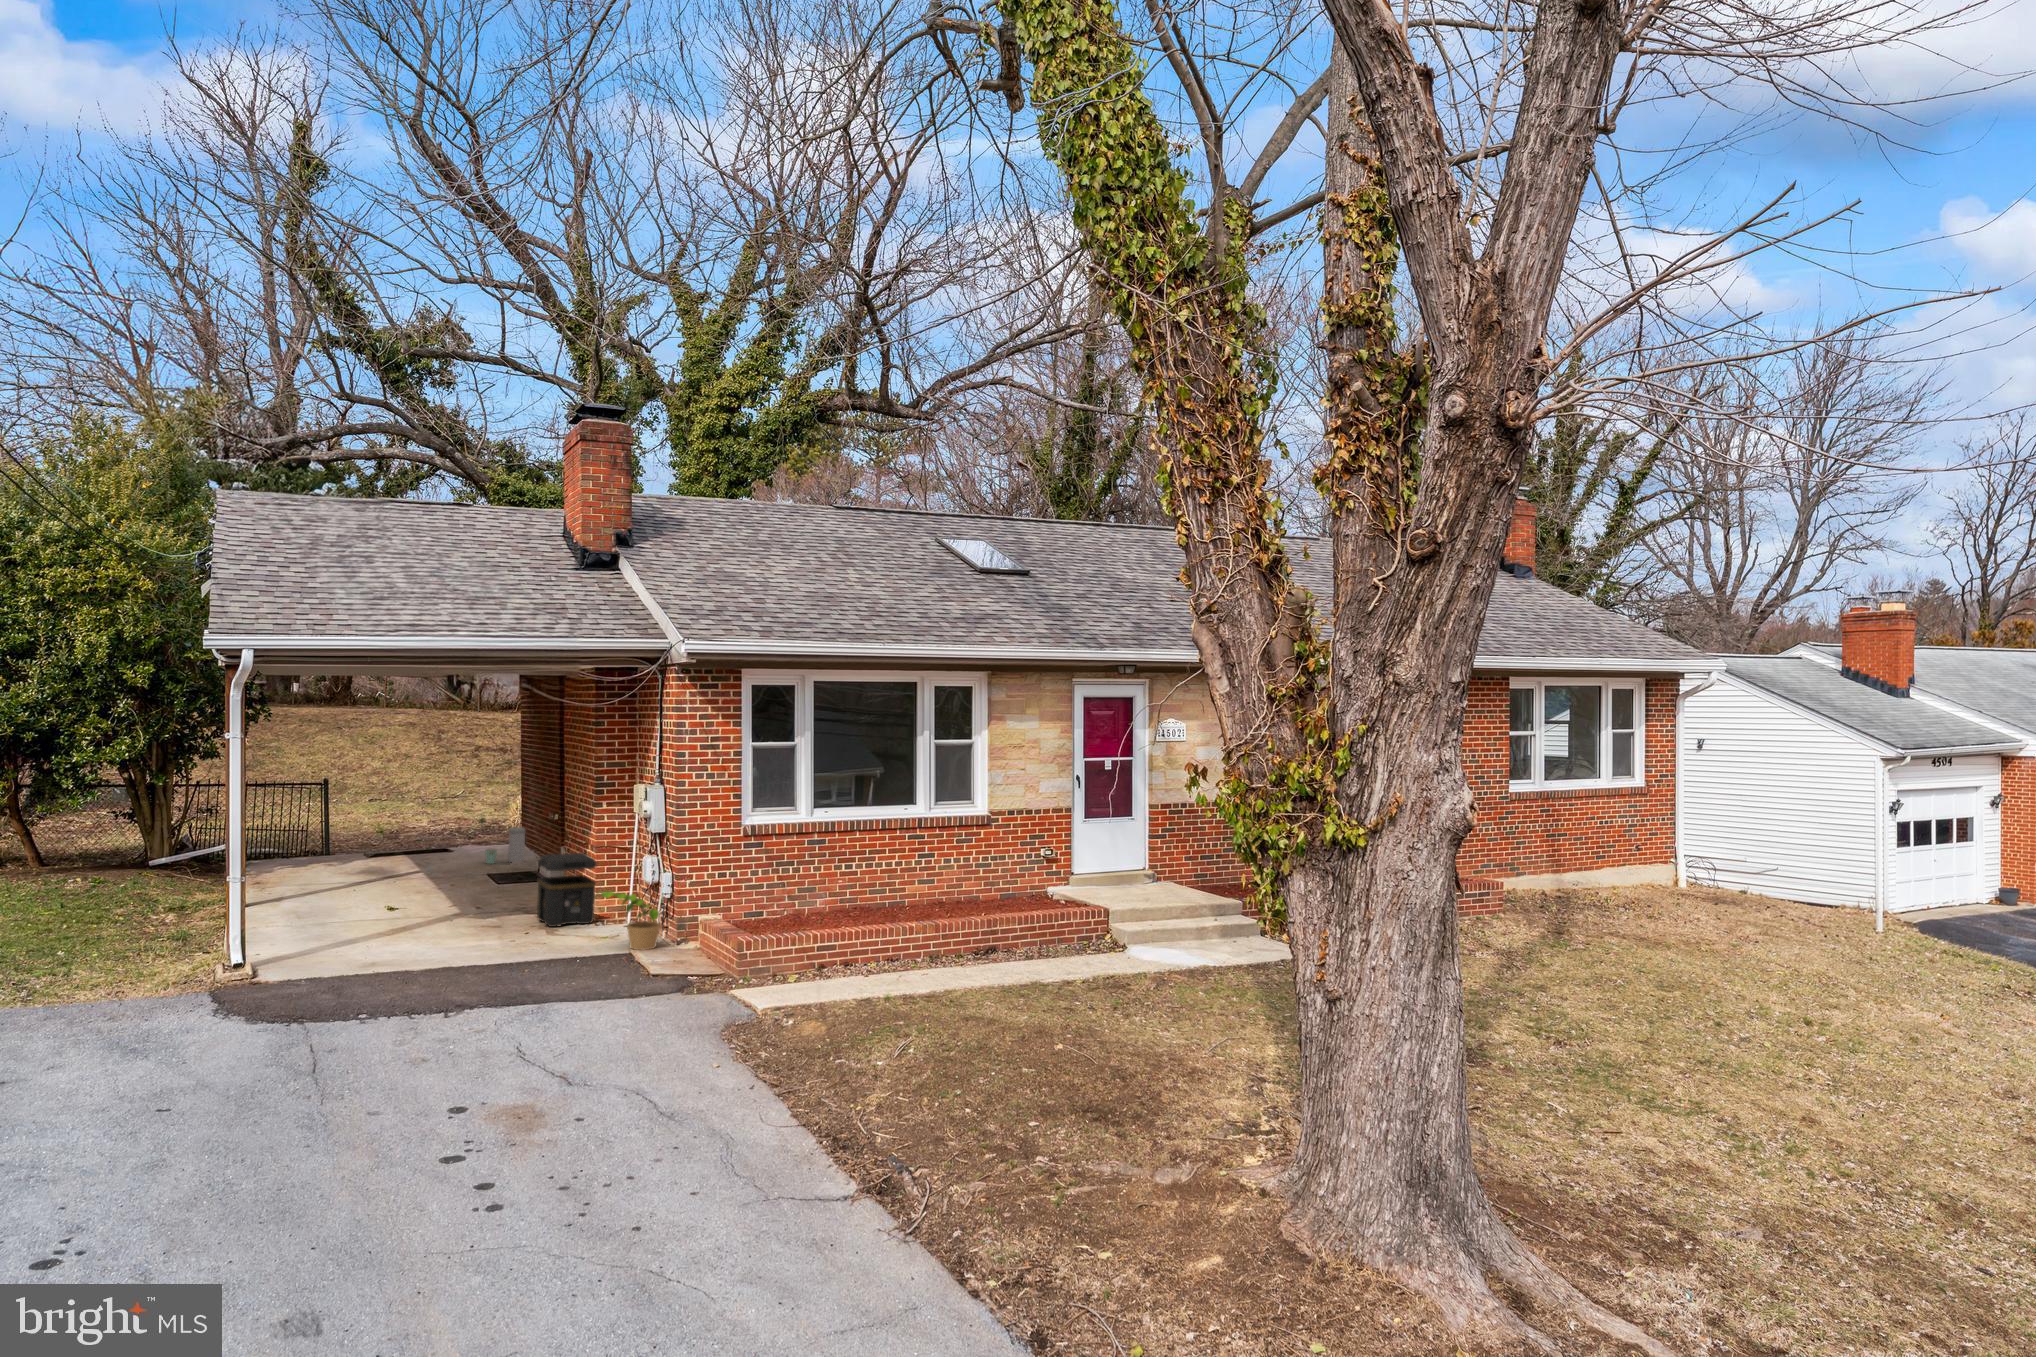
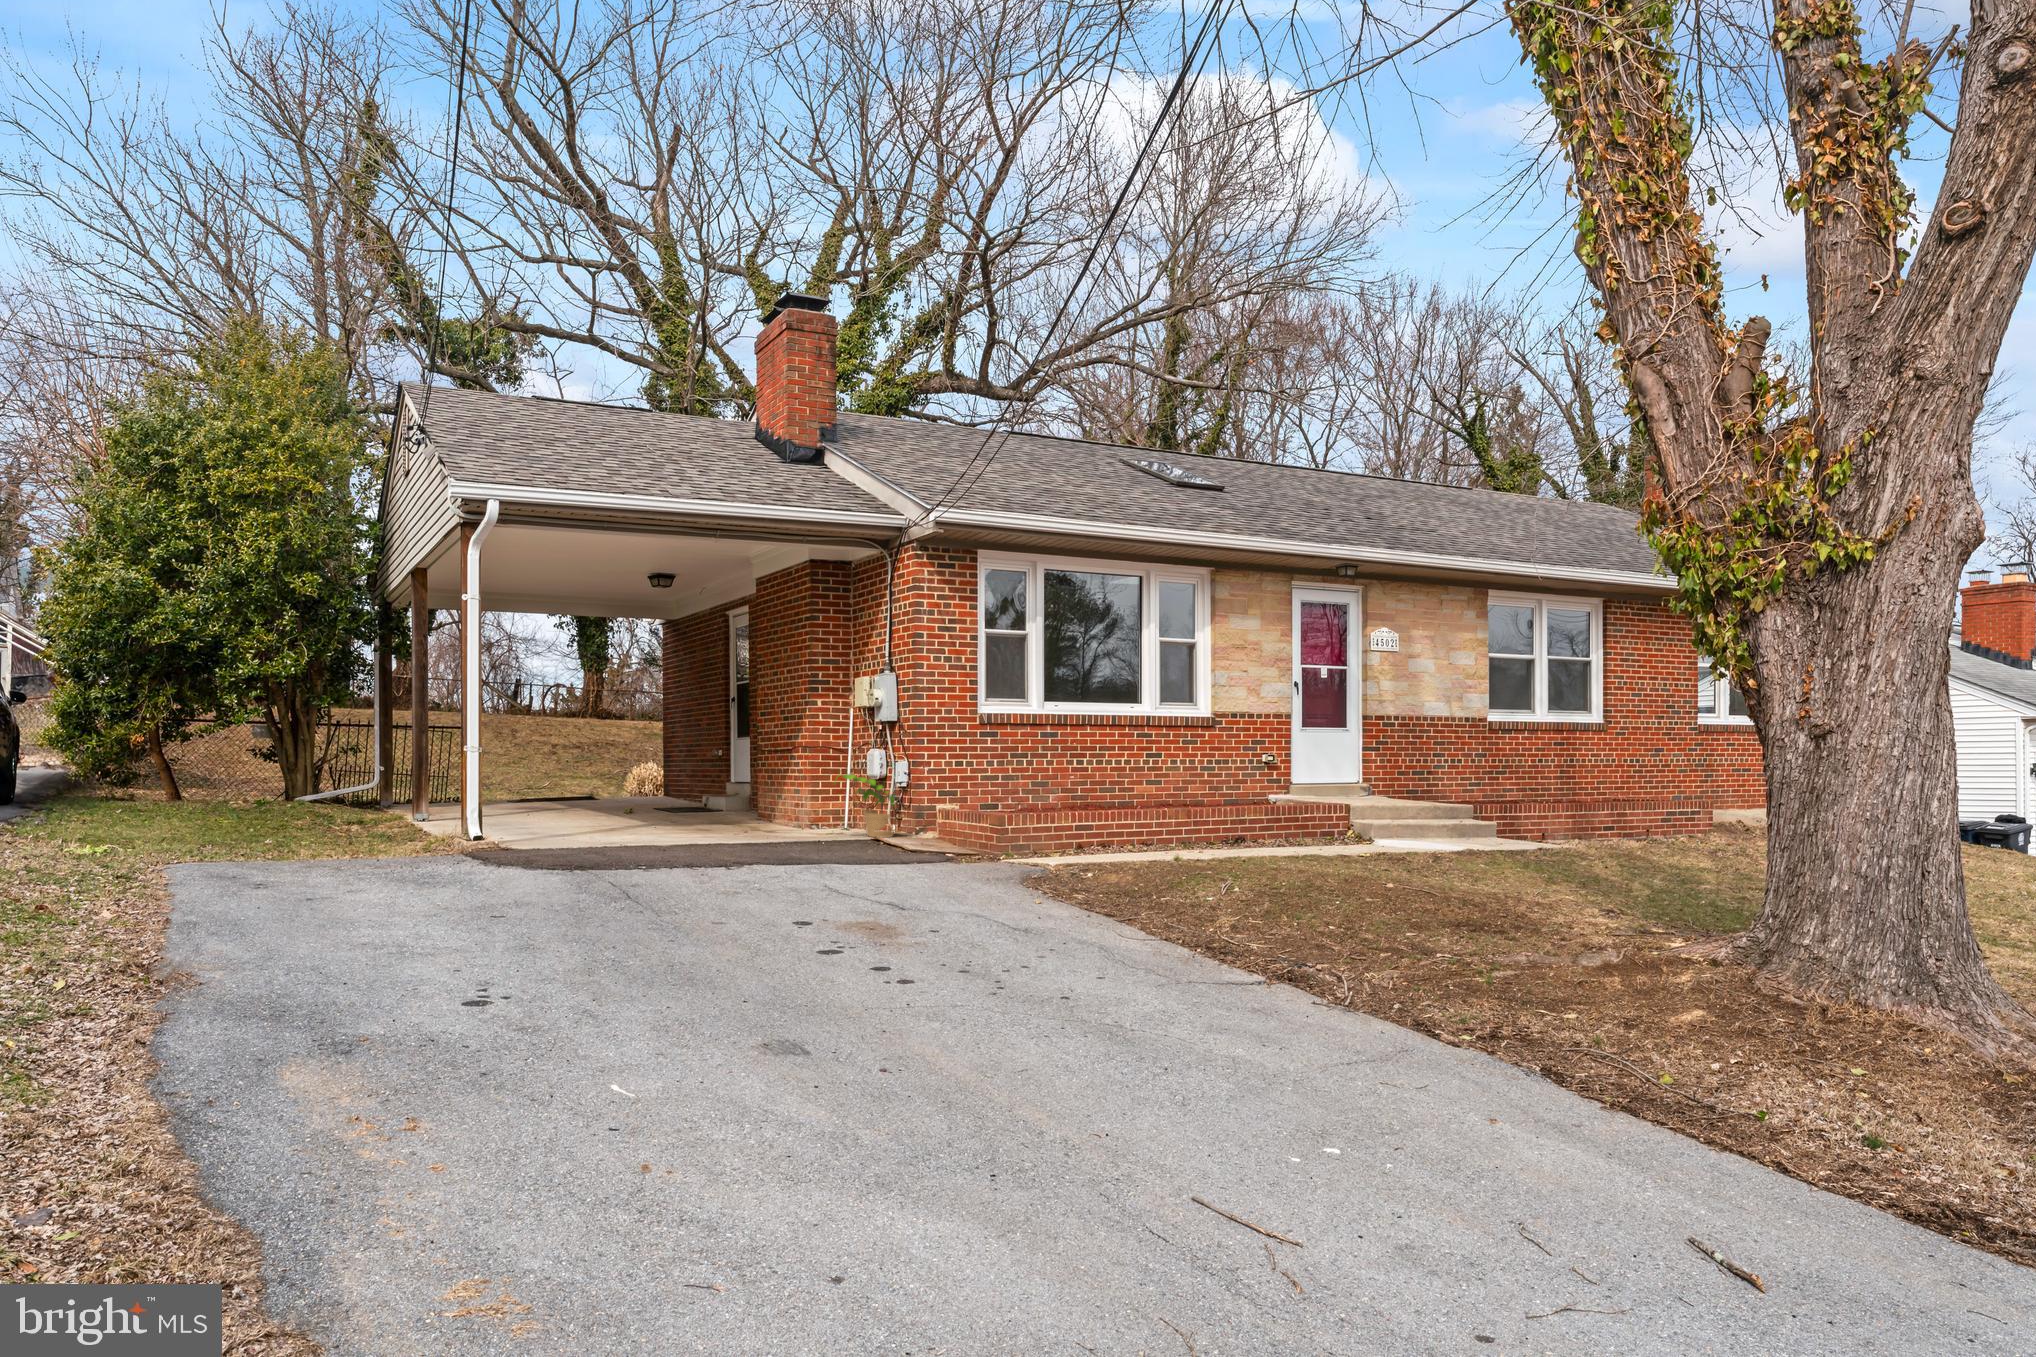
trash can: present [485,827,525,864] -> none [644,762,684,799]
toolbox: present [537,853,597,927] -> none [751,753,814,825]

